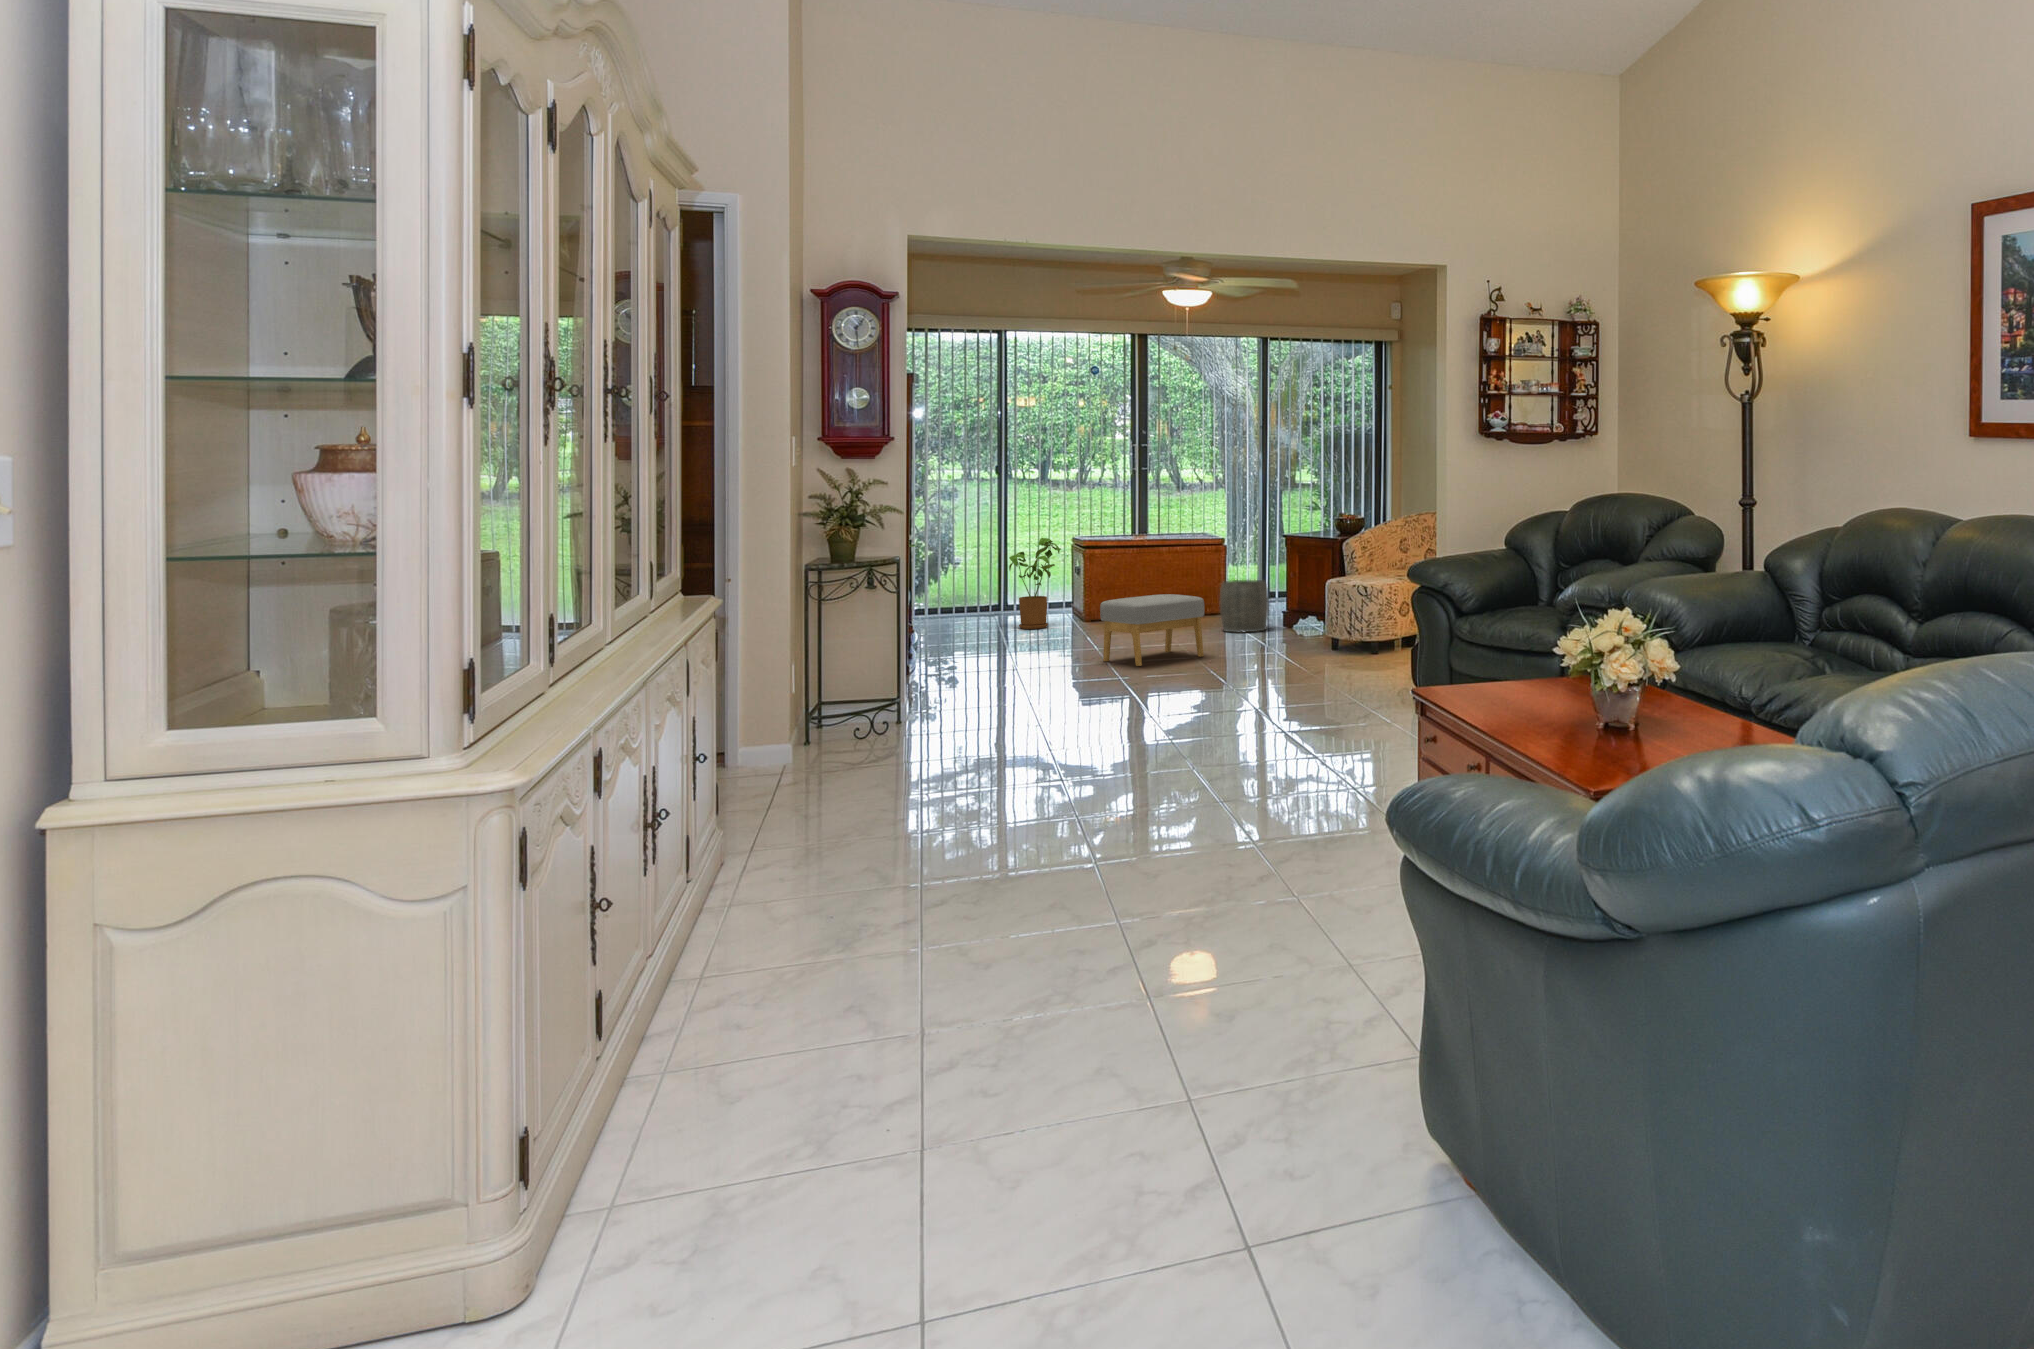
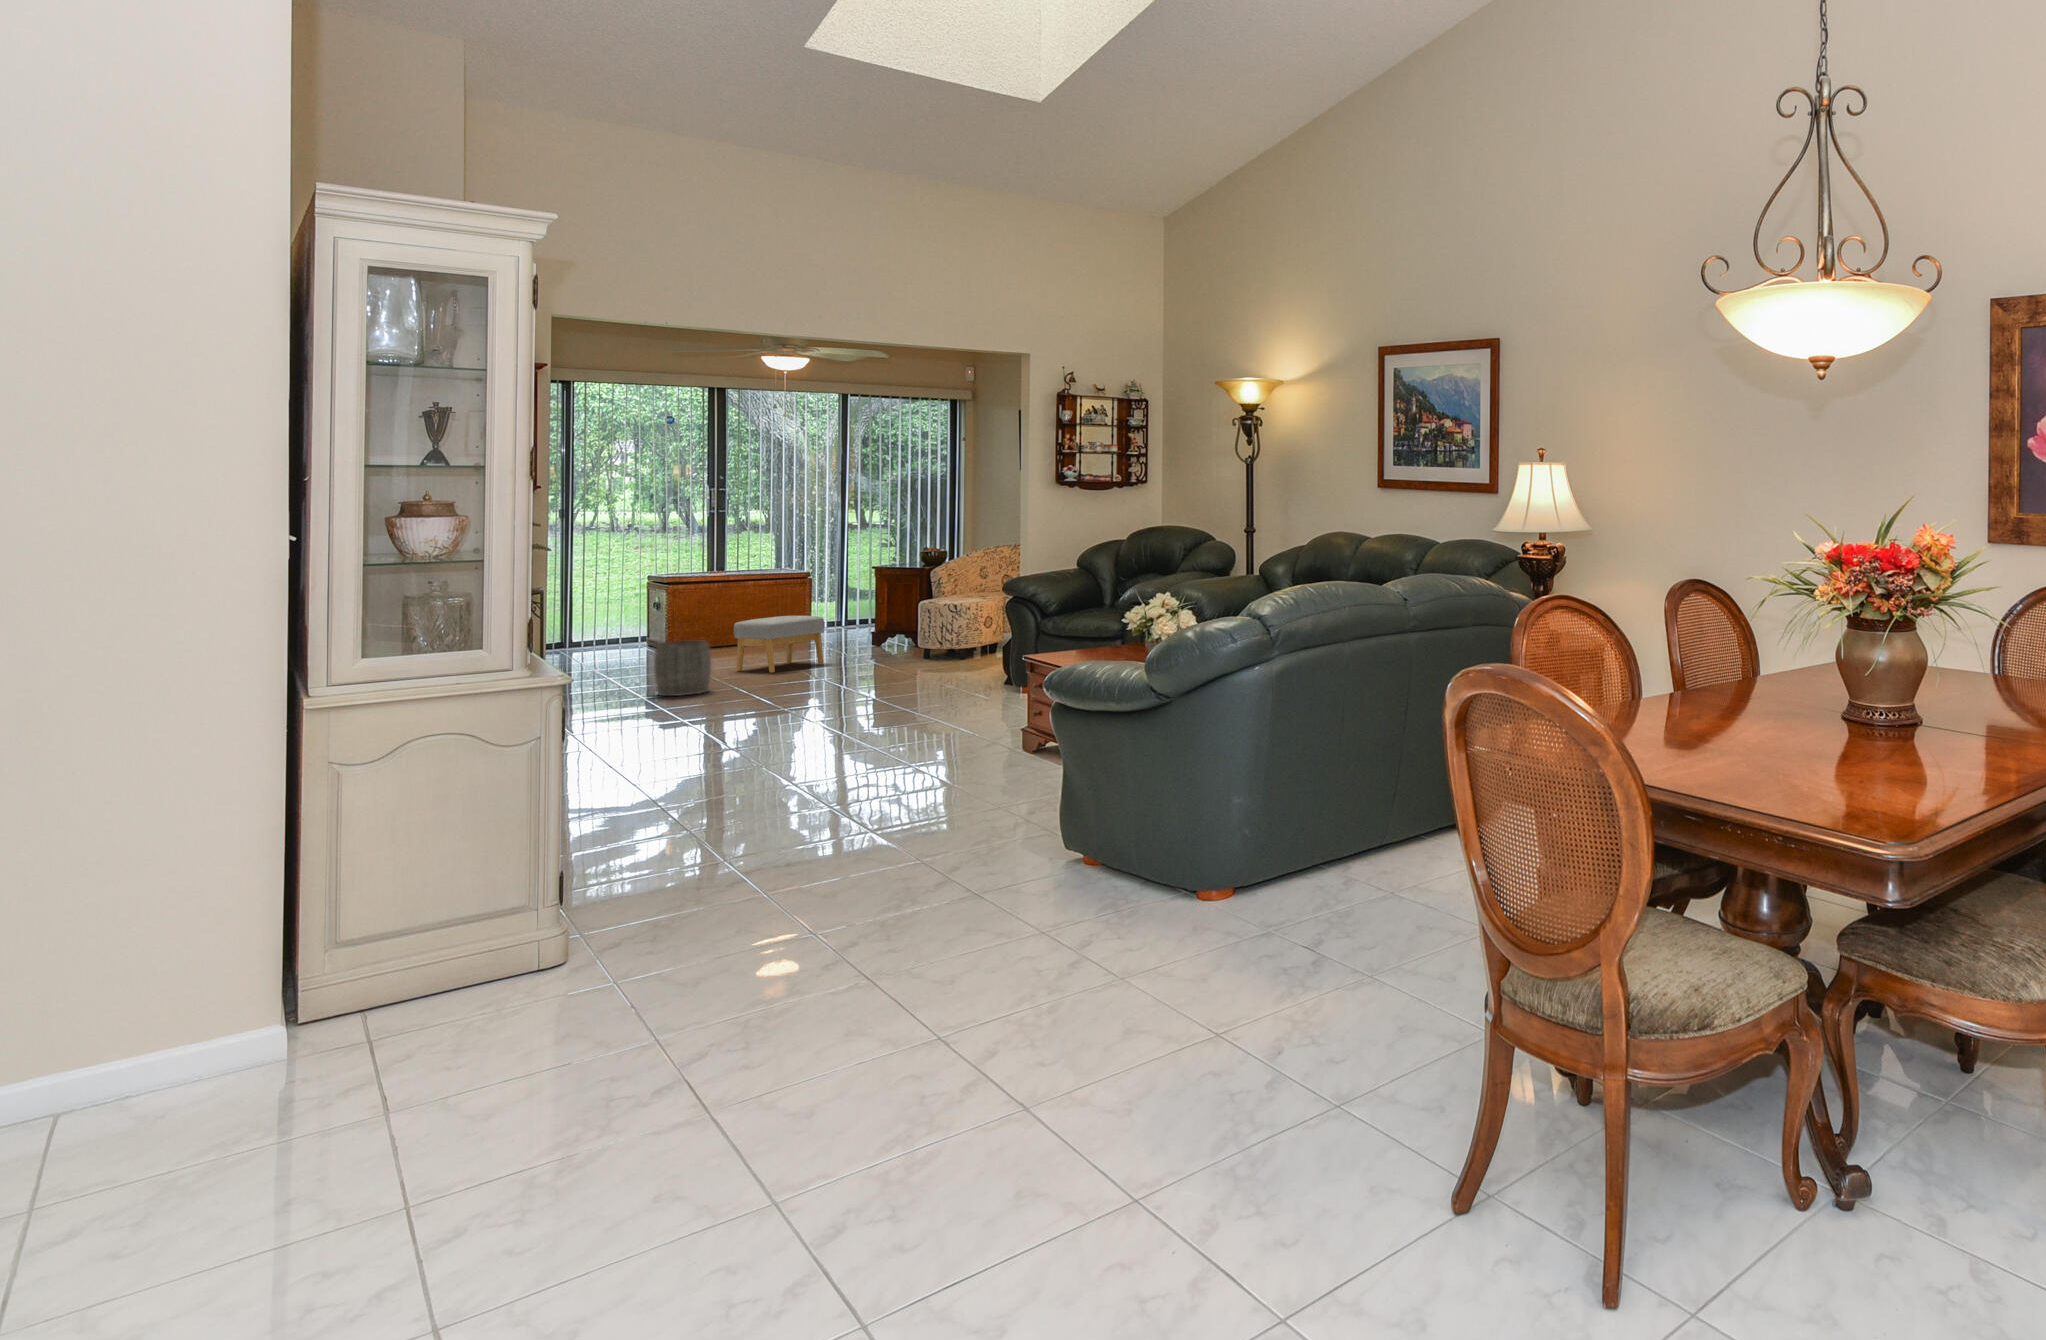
house plant: present [1009,538,1061,629] -> none [620,574,670,654]
woven basket: present [1220,580,1269,633] -> present [654,641,711,696]

